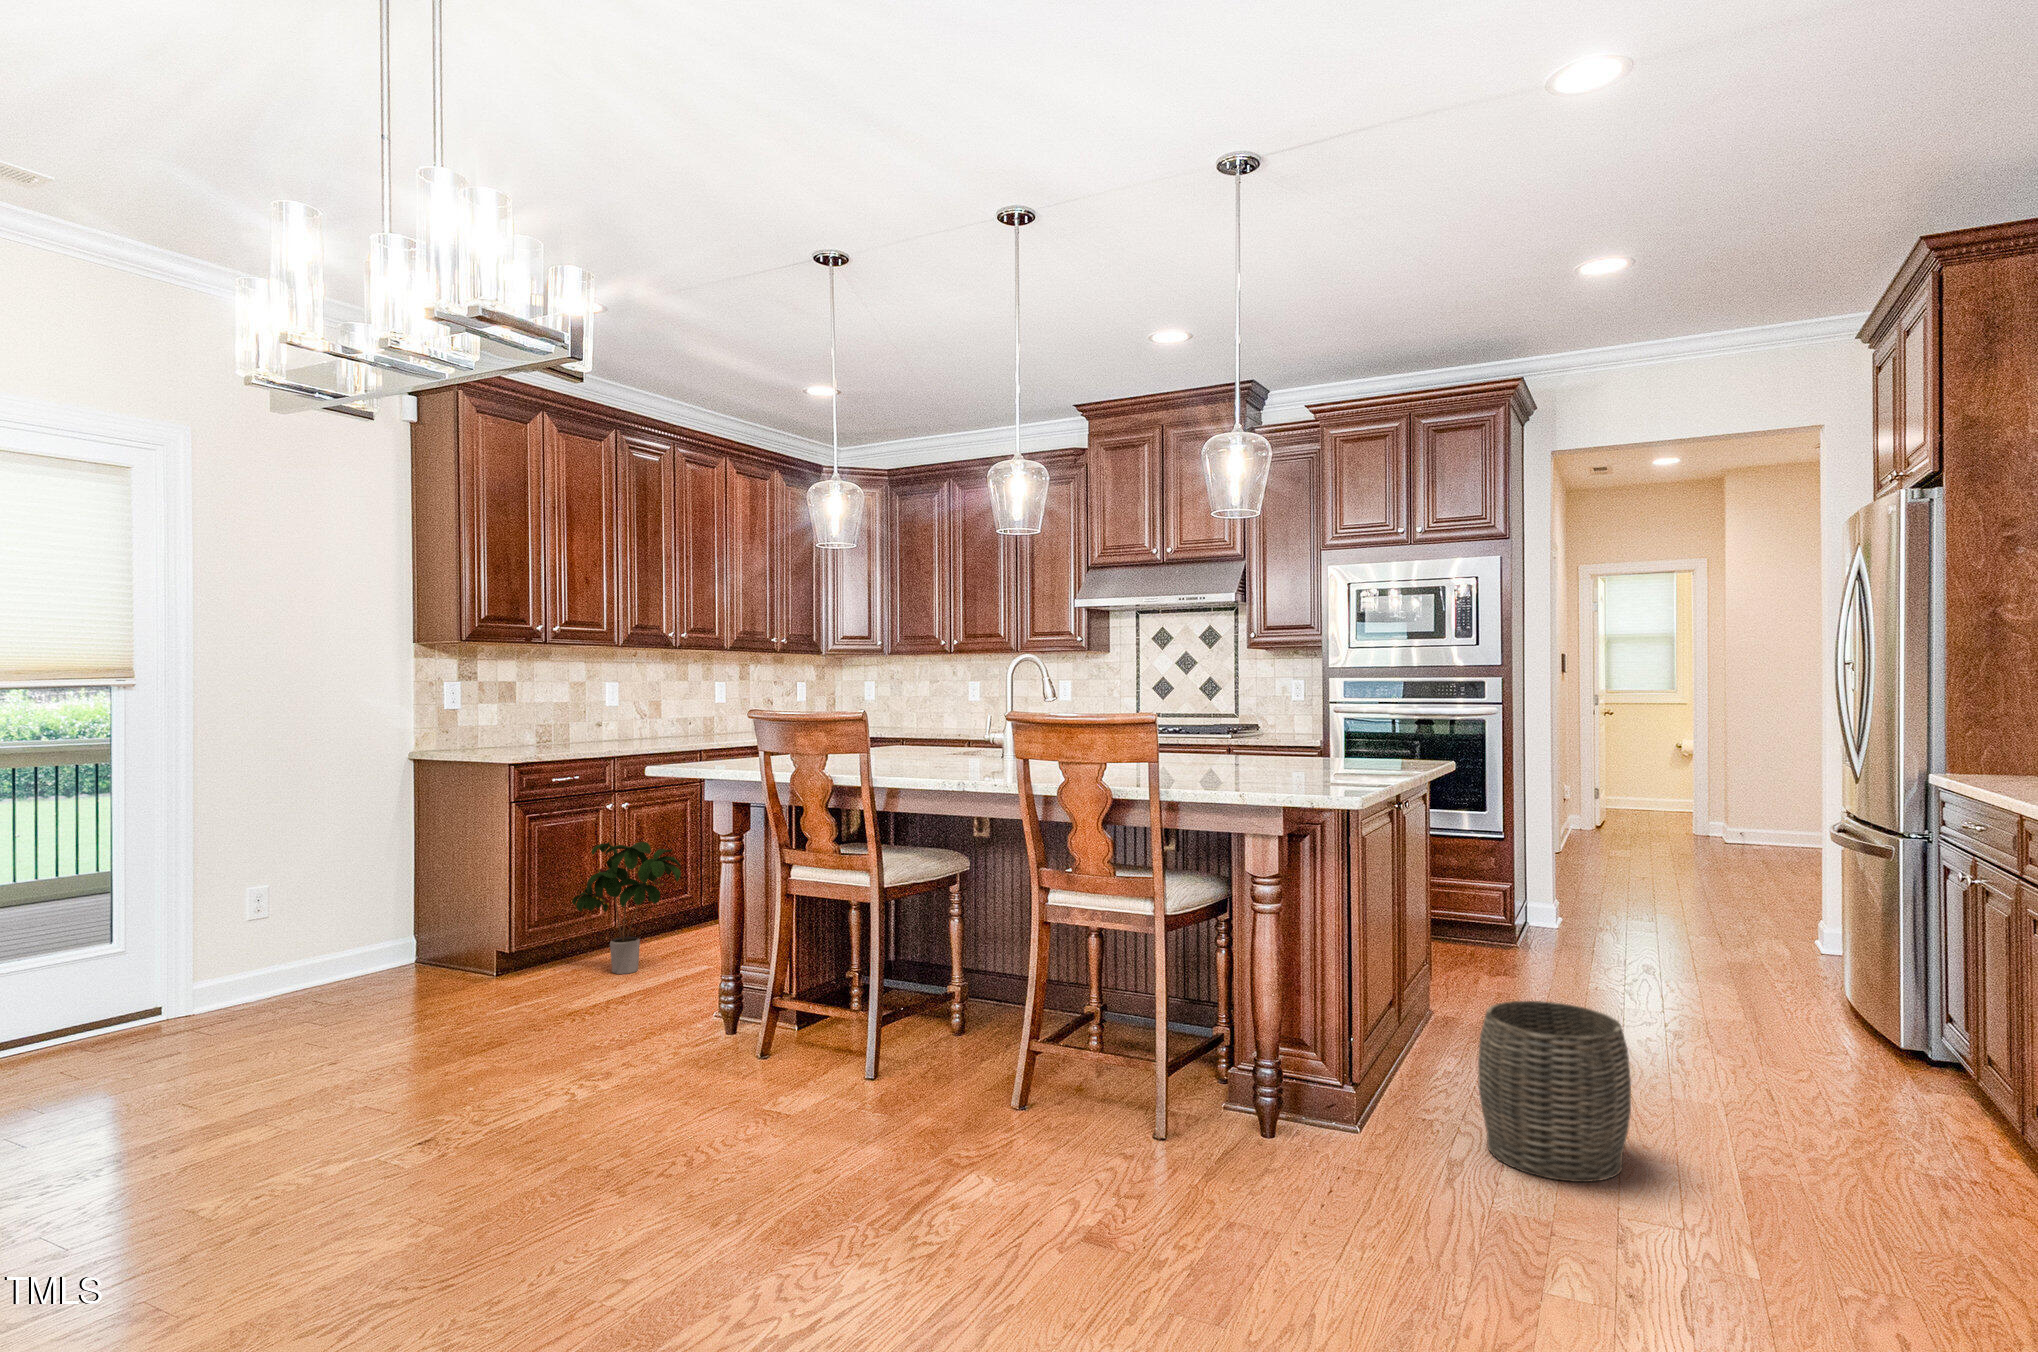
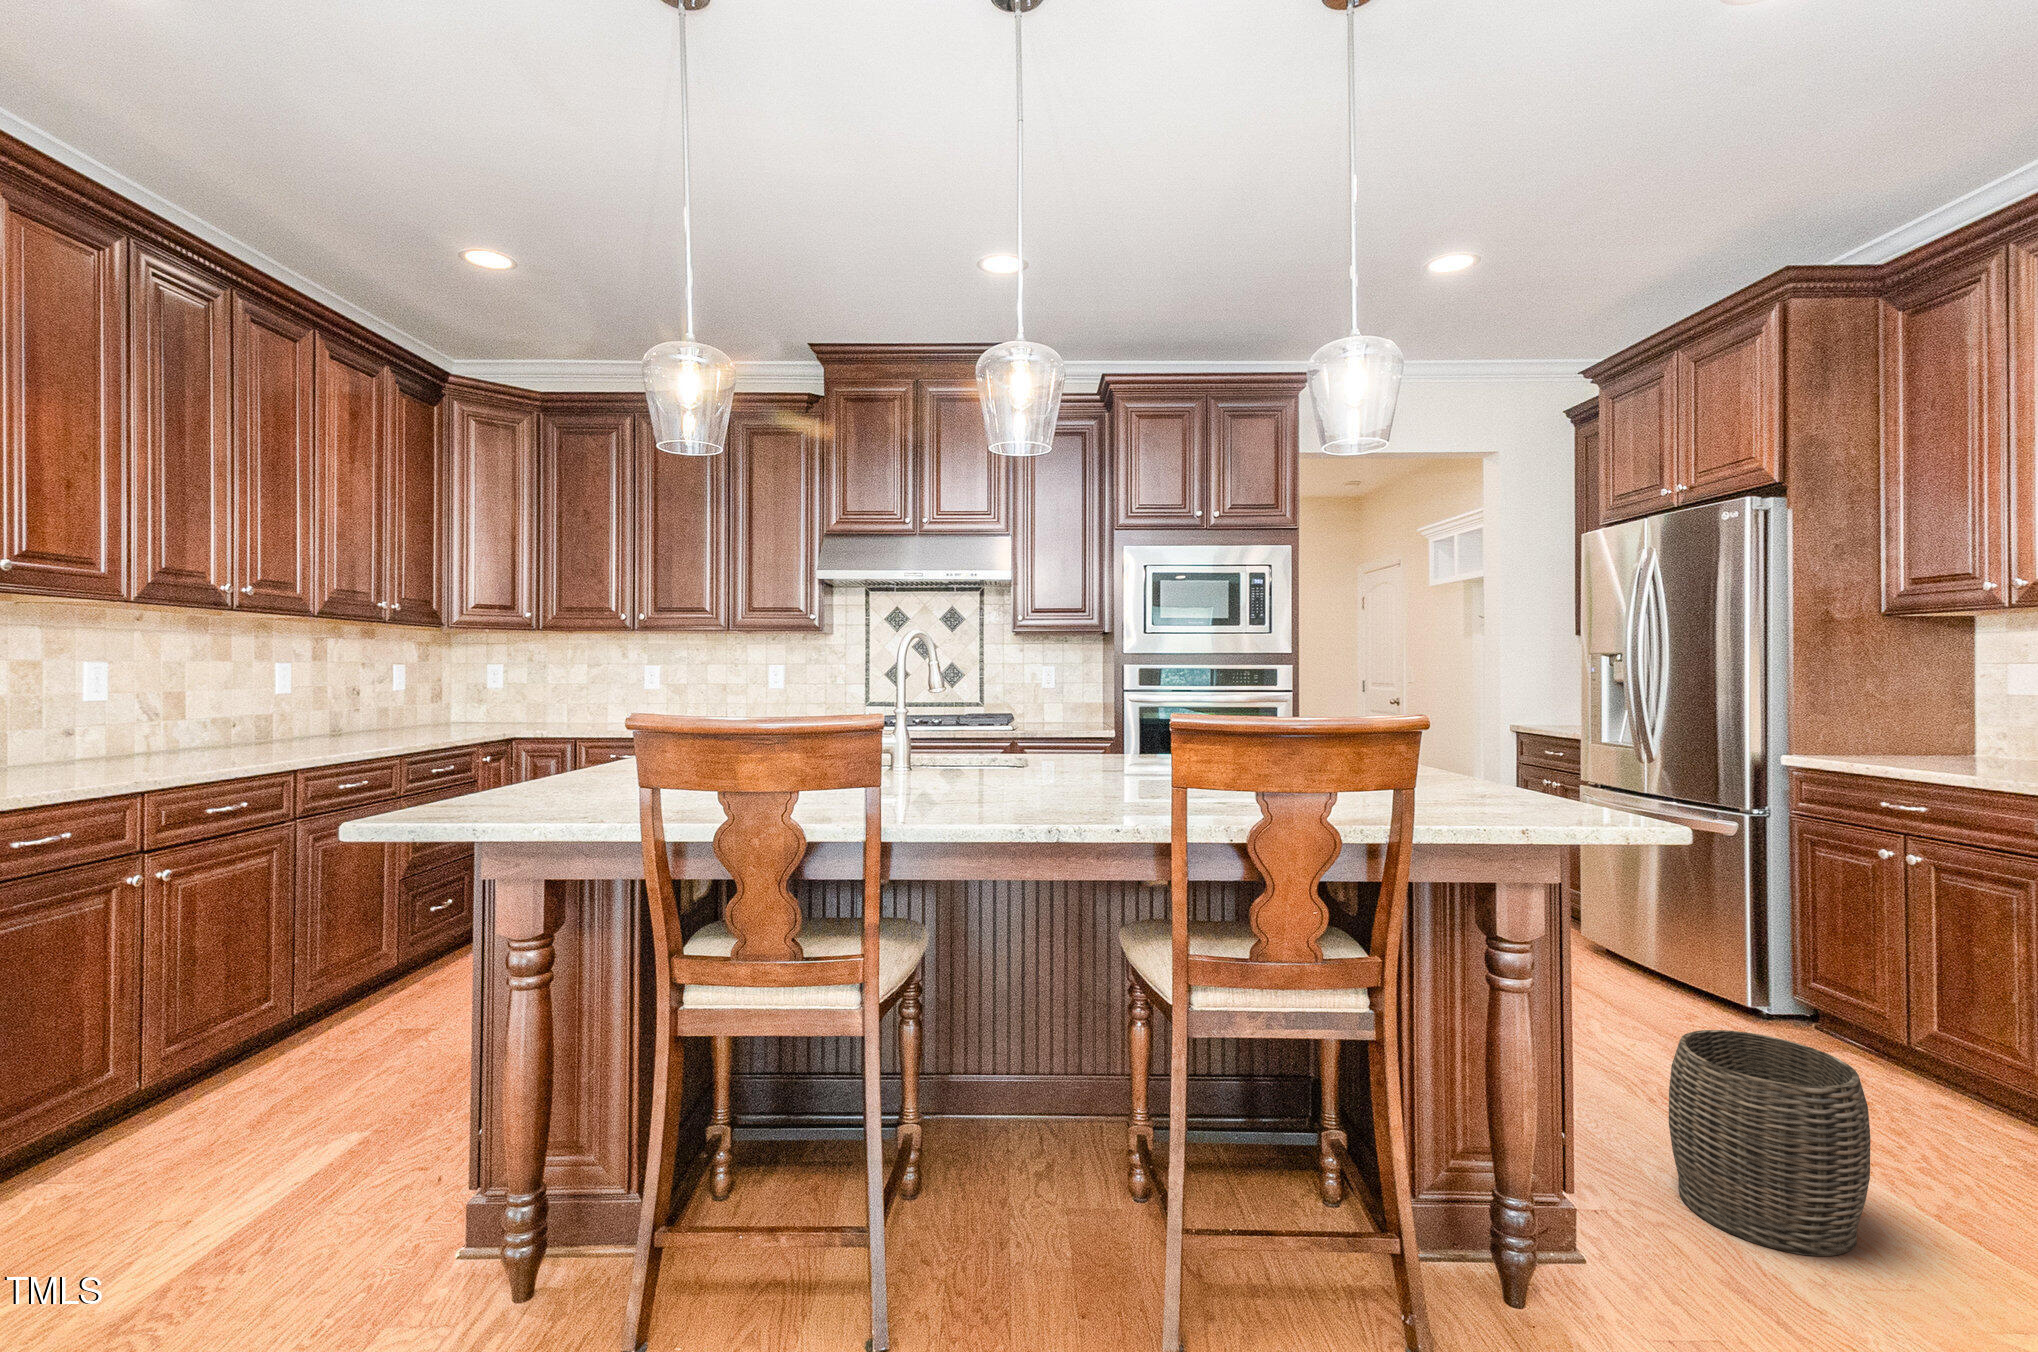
potted plant: present [572,842,681,974] -> none [72,944,332,1191]

